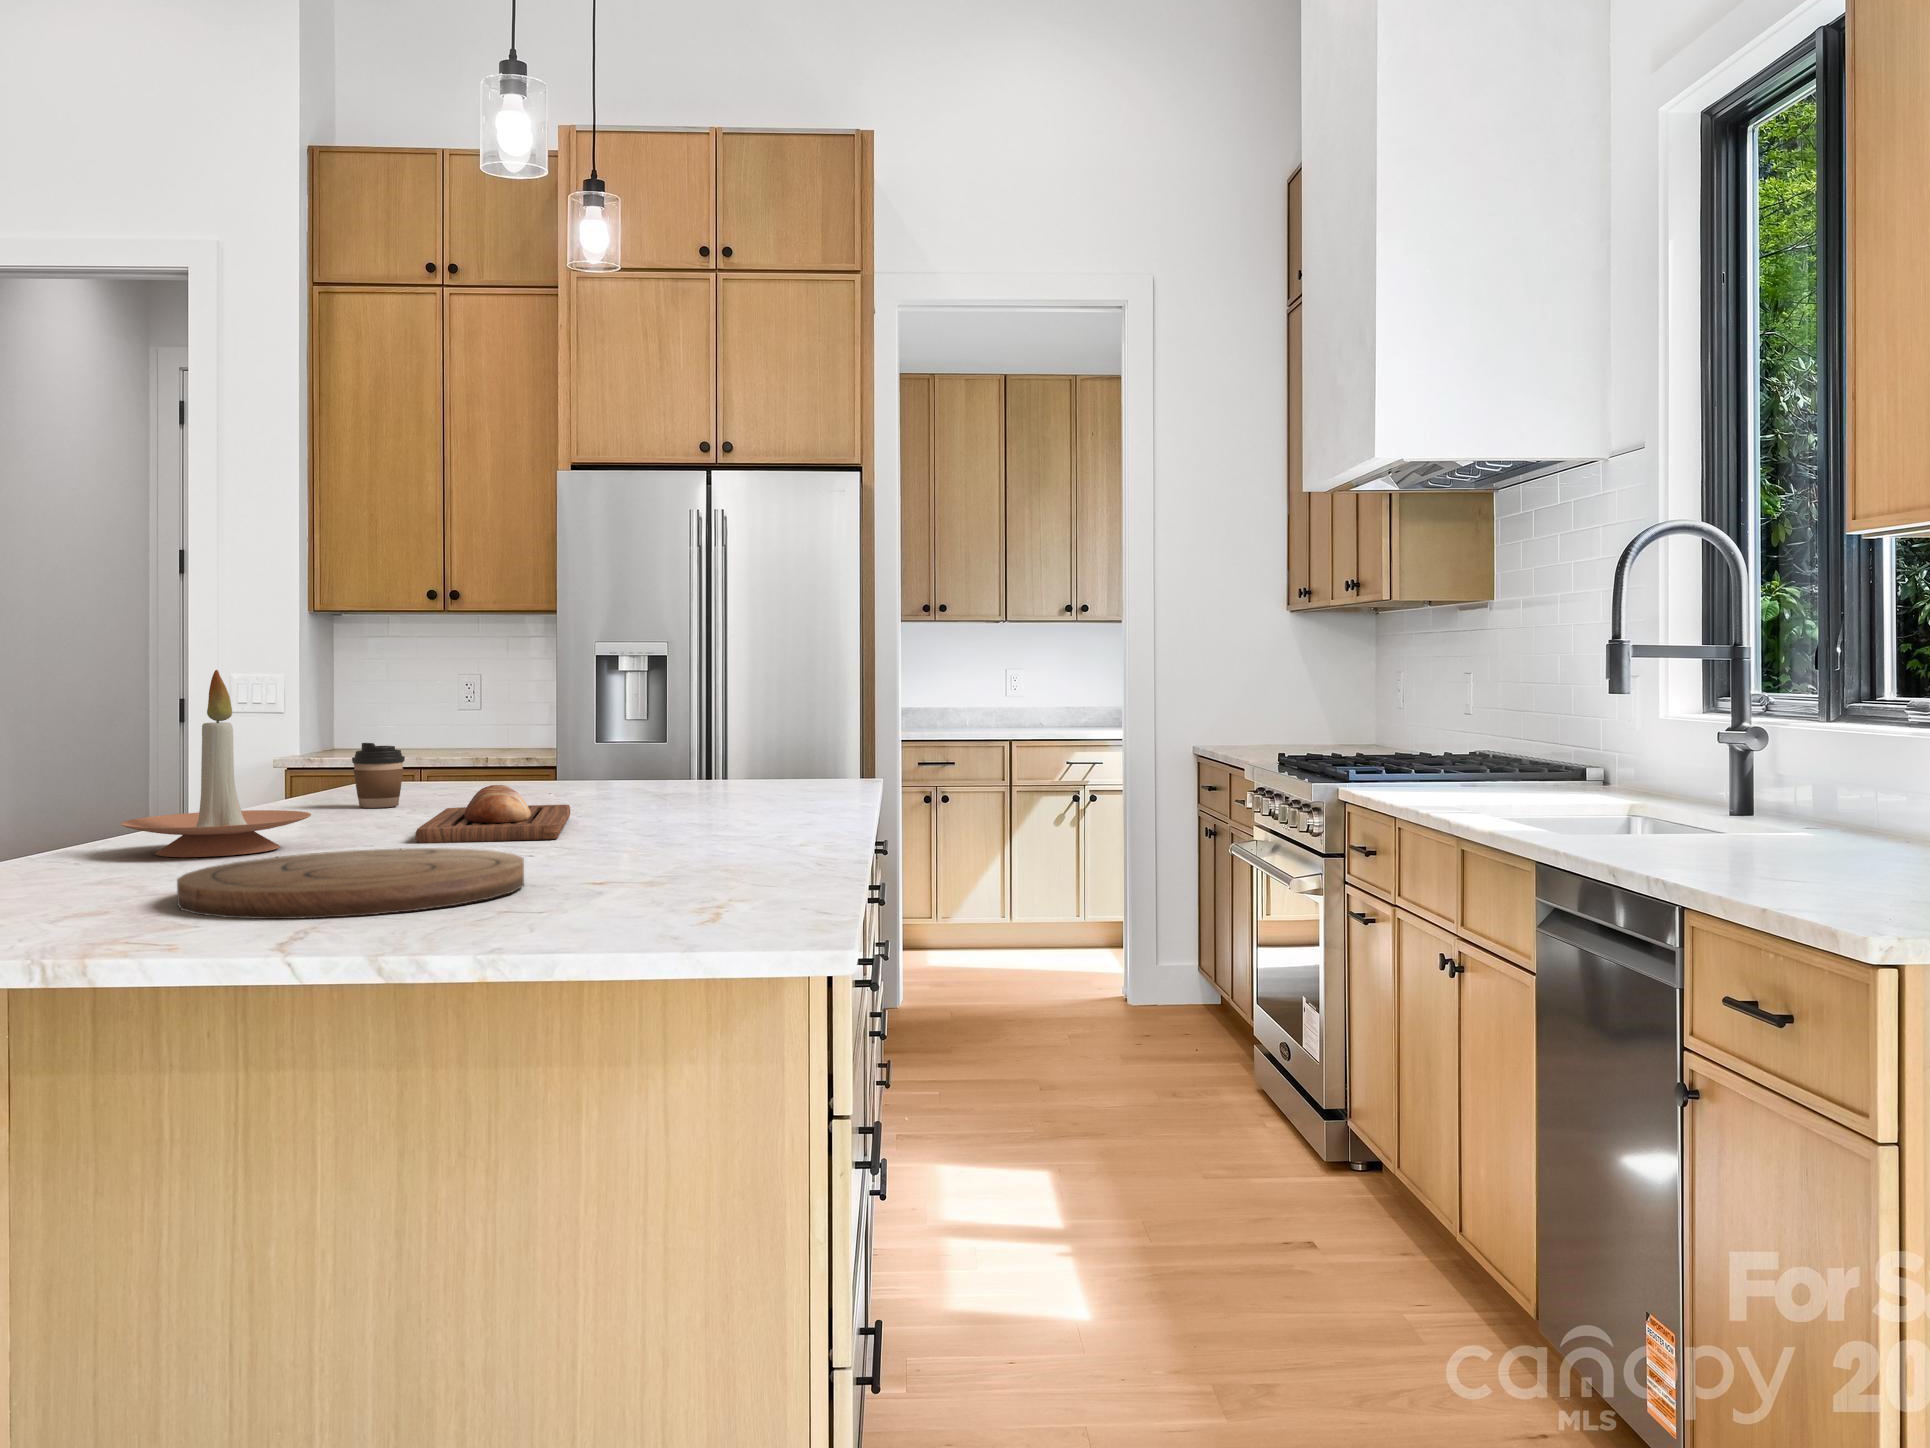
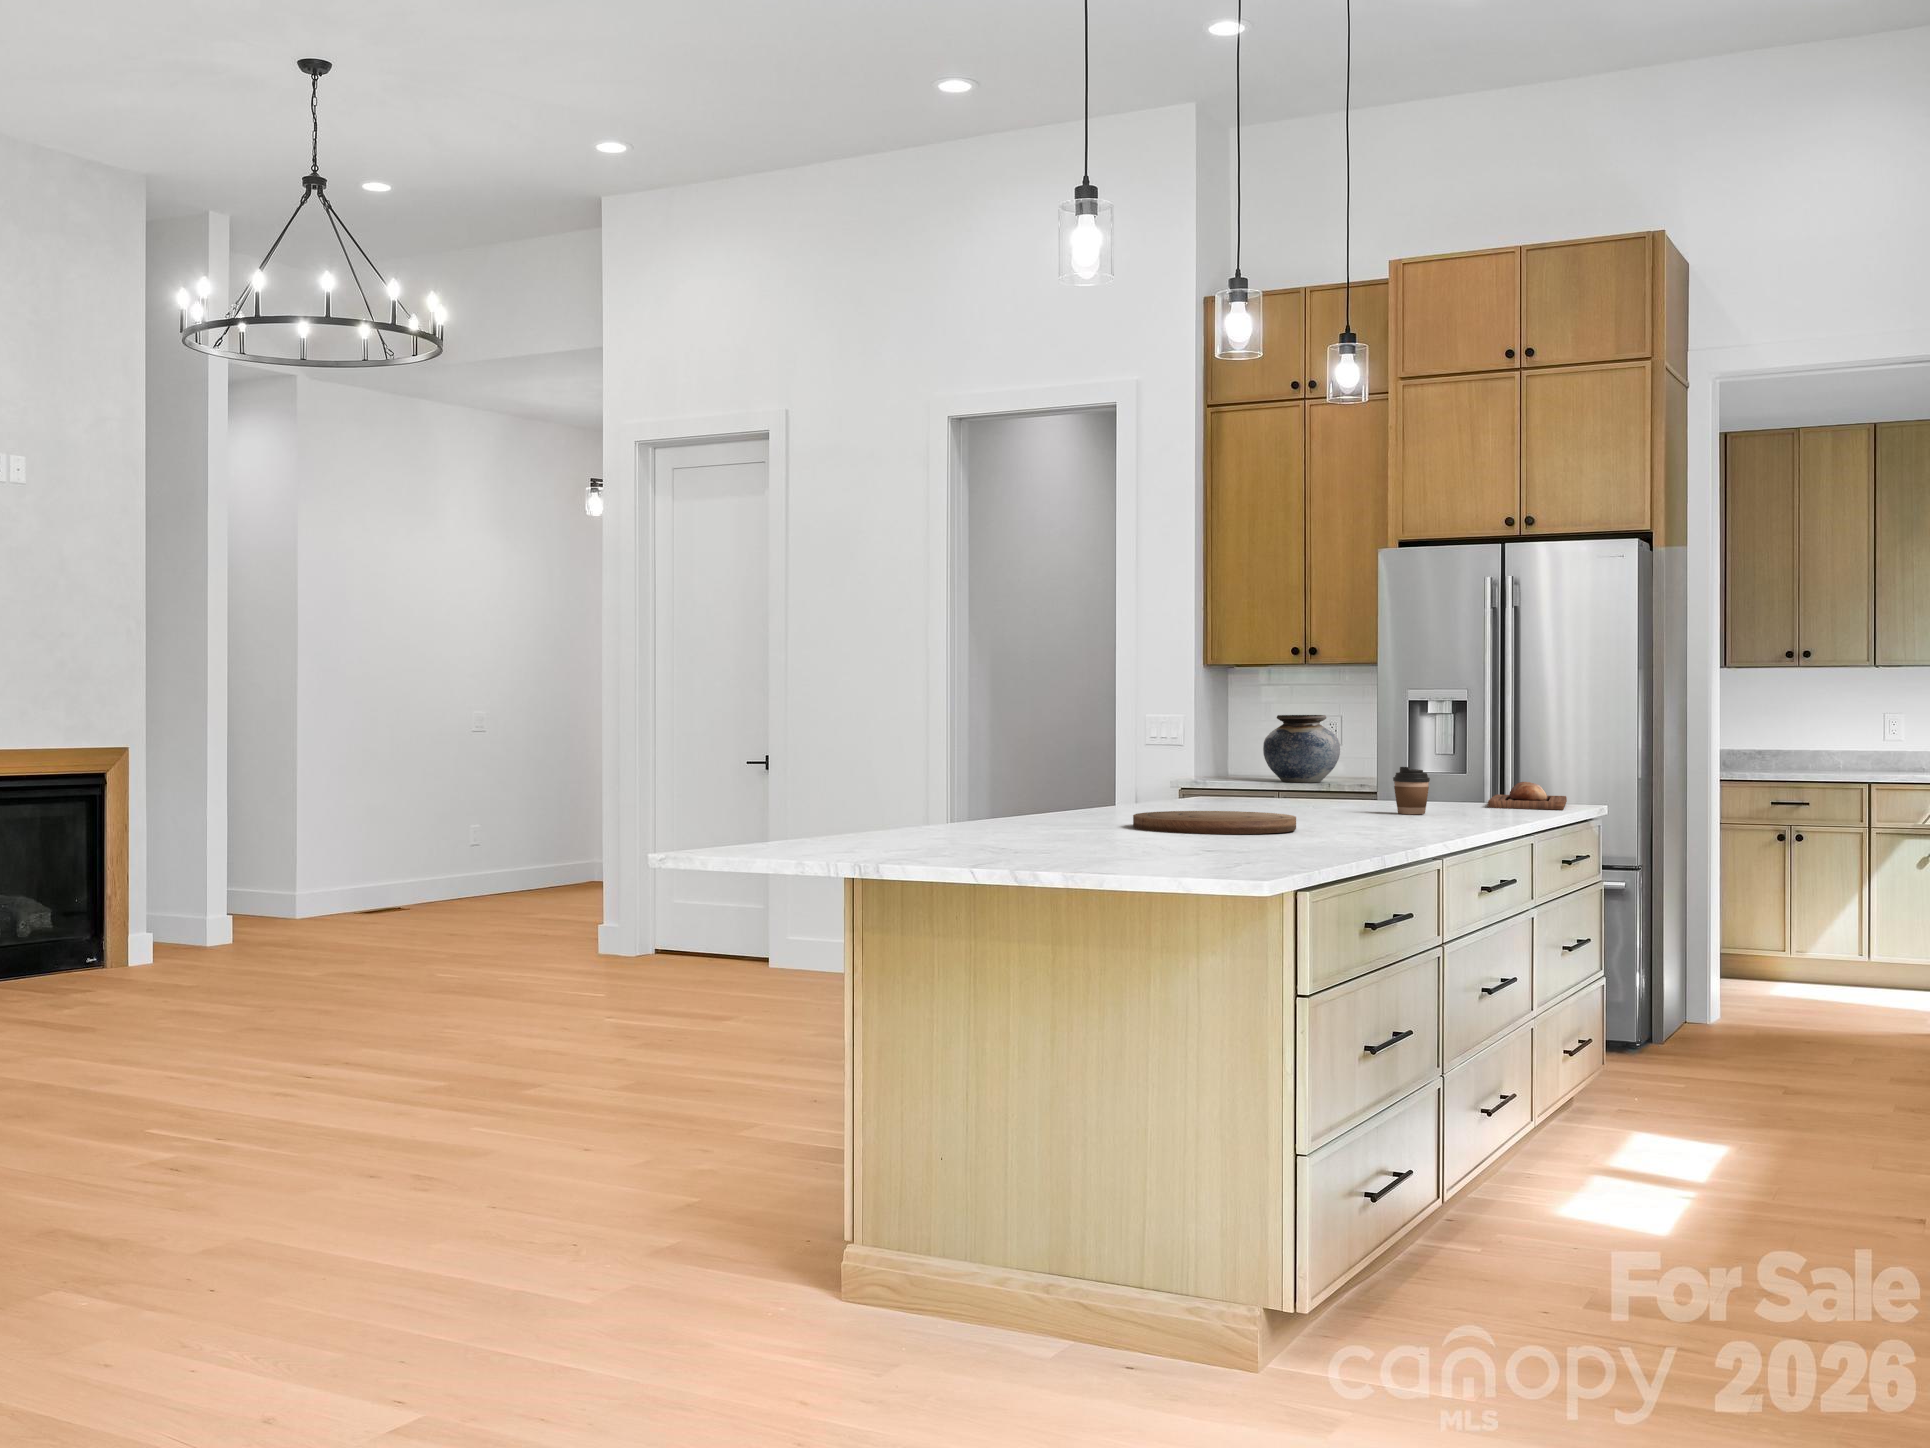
candle holder: present [121,670,311,857] -> none [1101,713,1195,815]
vase: none [398,677,498,763] -> present [1263,715,1340,782]
coffee cup: present [352,743,405,808] -> present [1393,767,1430,814]
bread loaf: present [416,785,570,843] -> present [1488,782,1567,810]

